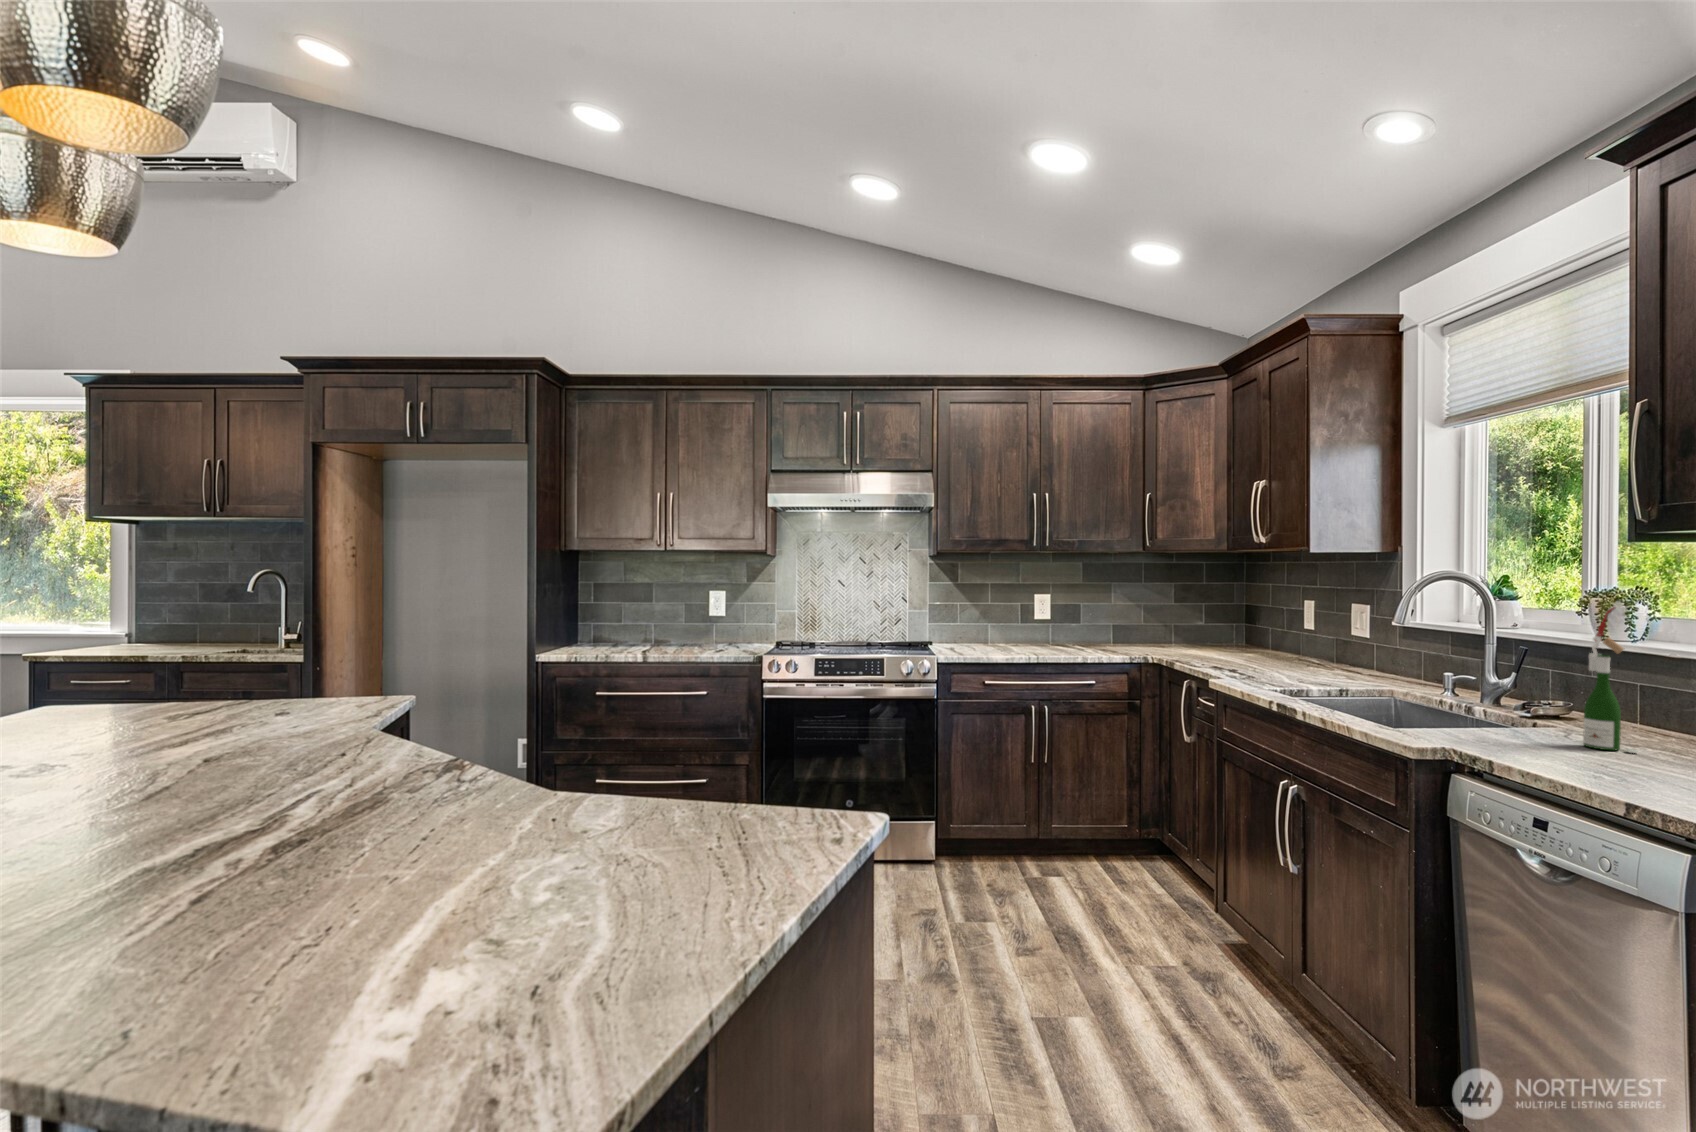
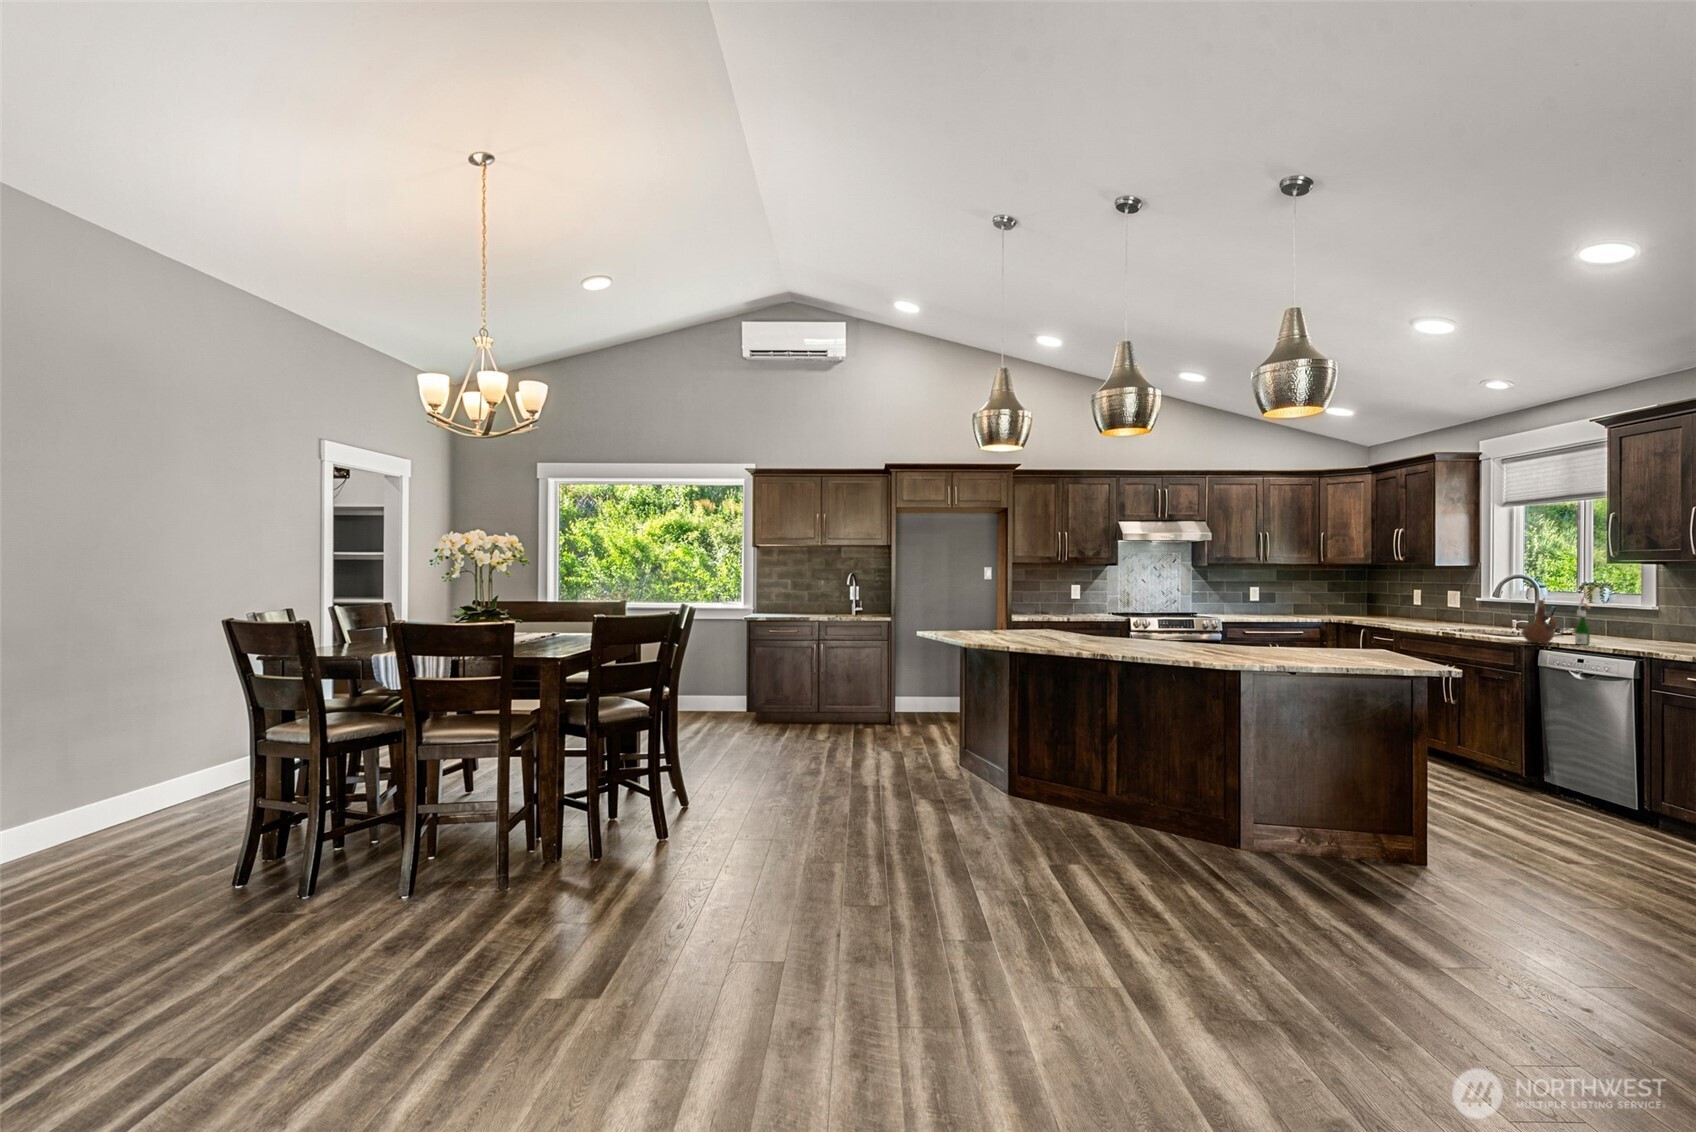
ceramic pitcher: none [1448,628,1533,747] -> present [1522,600,1557,644]

